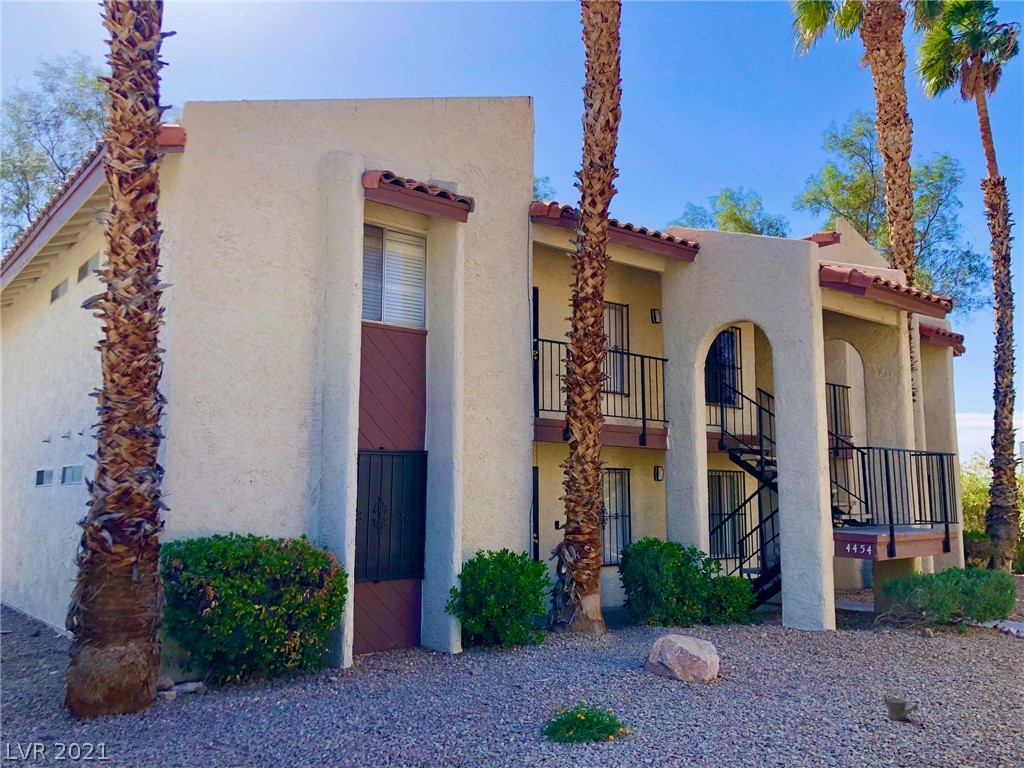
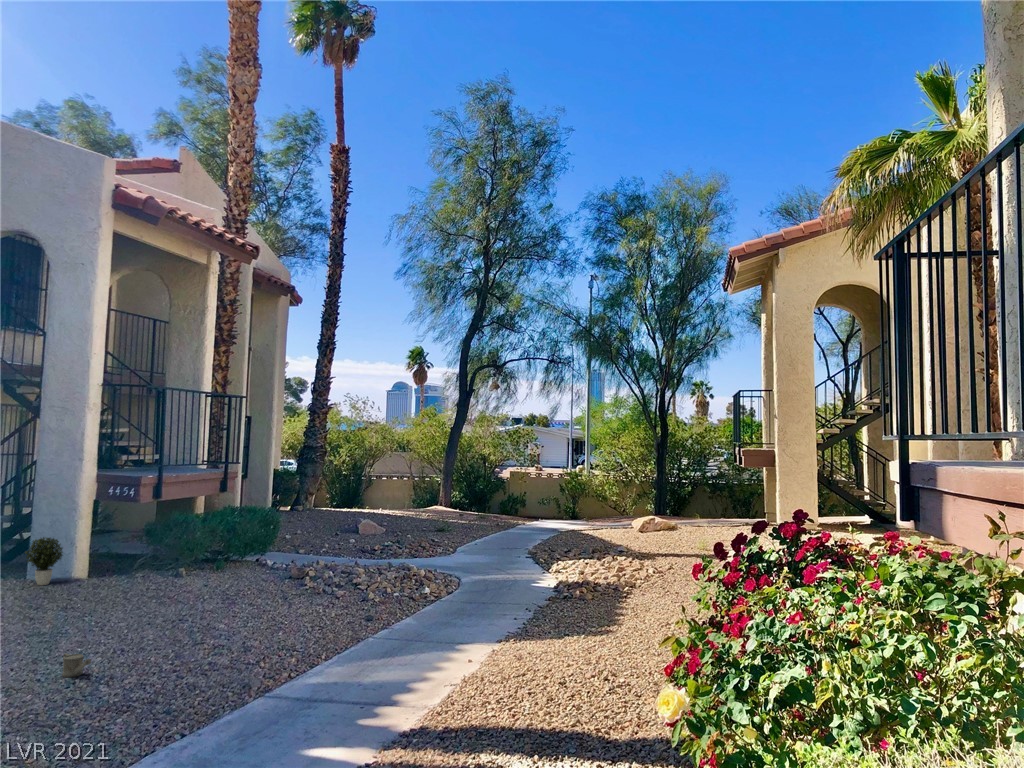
potted plant: none [785,589,817,634] -> present [25,537,63,585]

